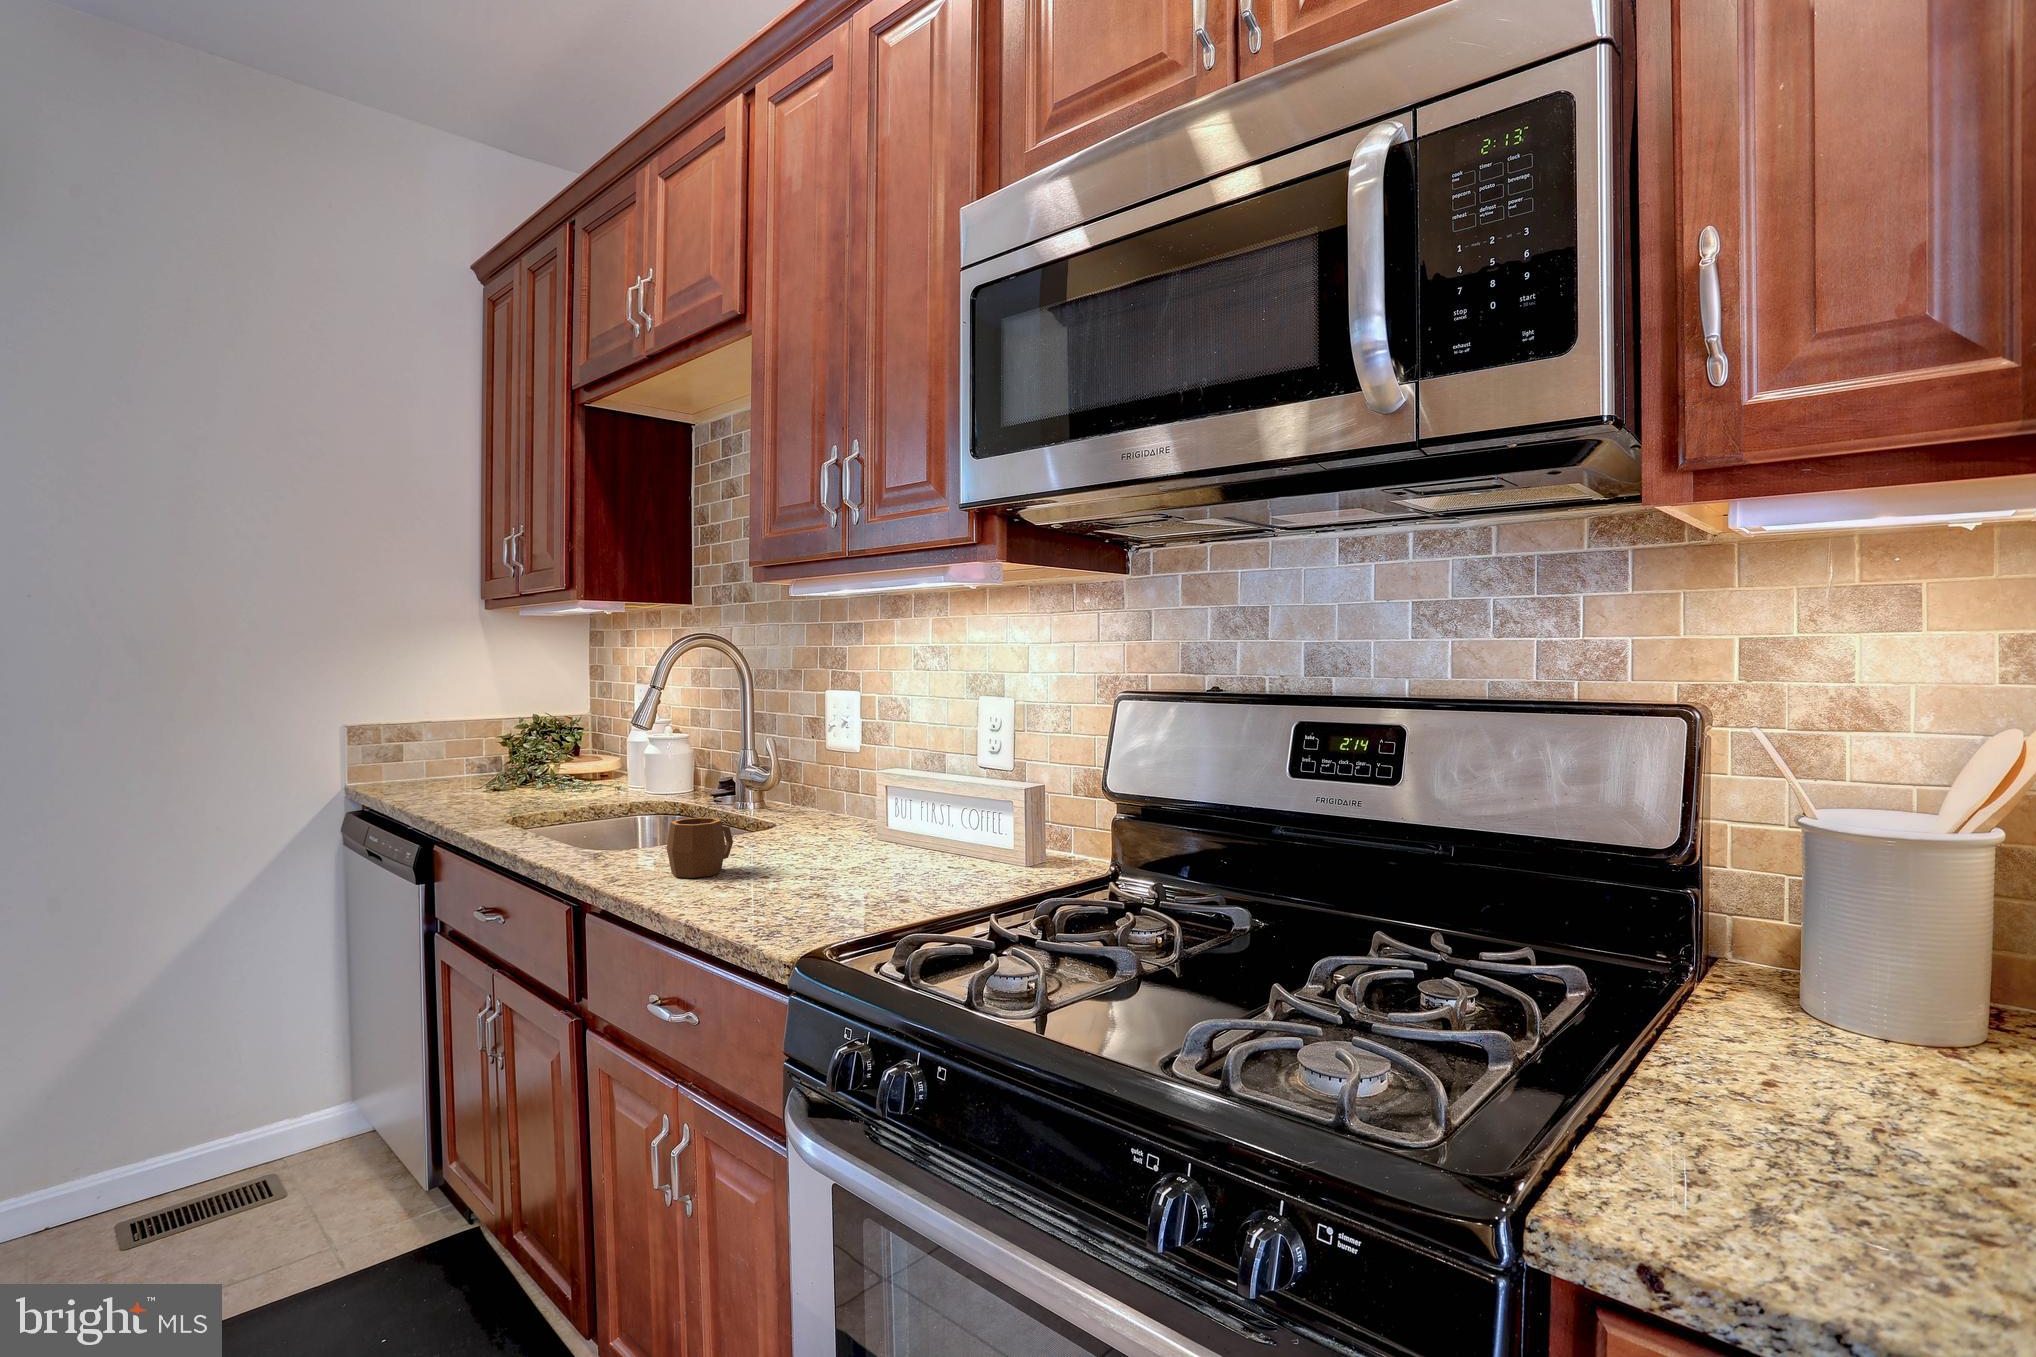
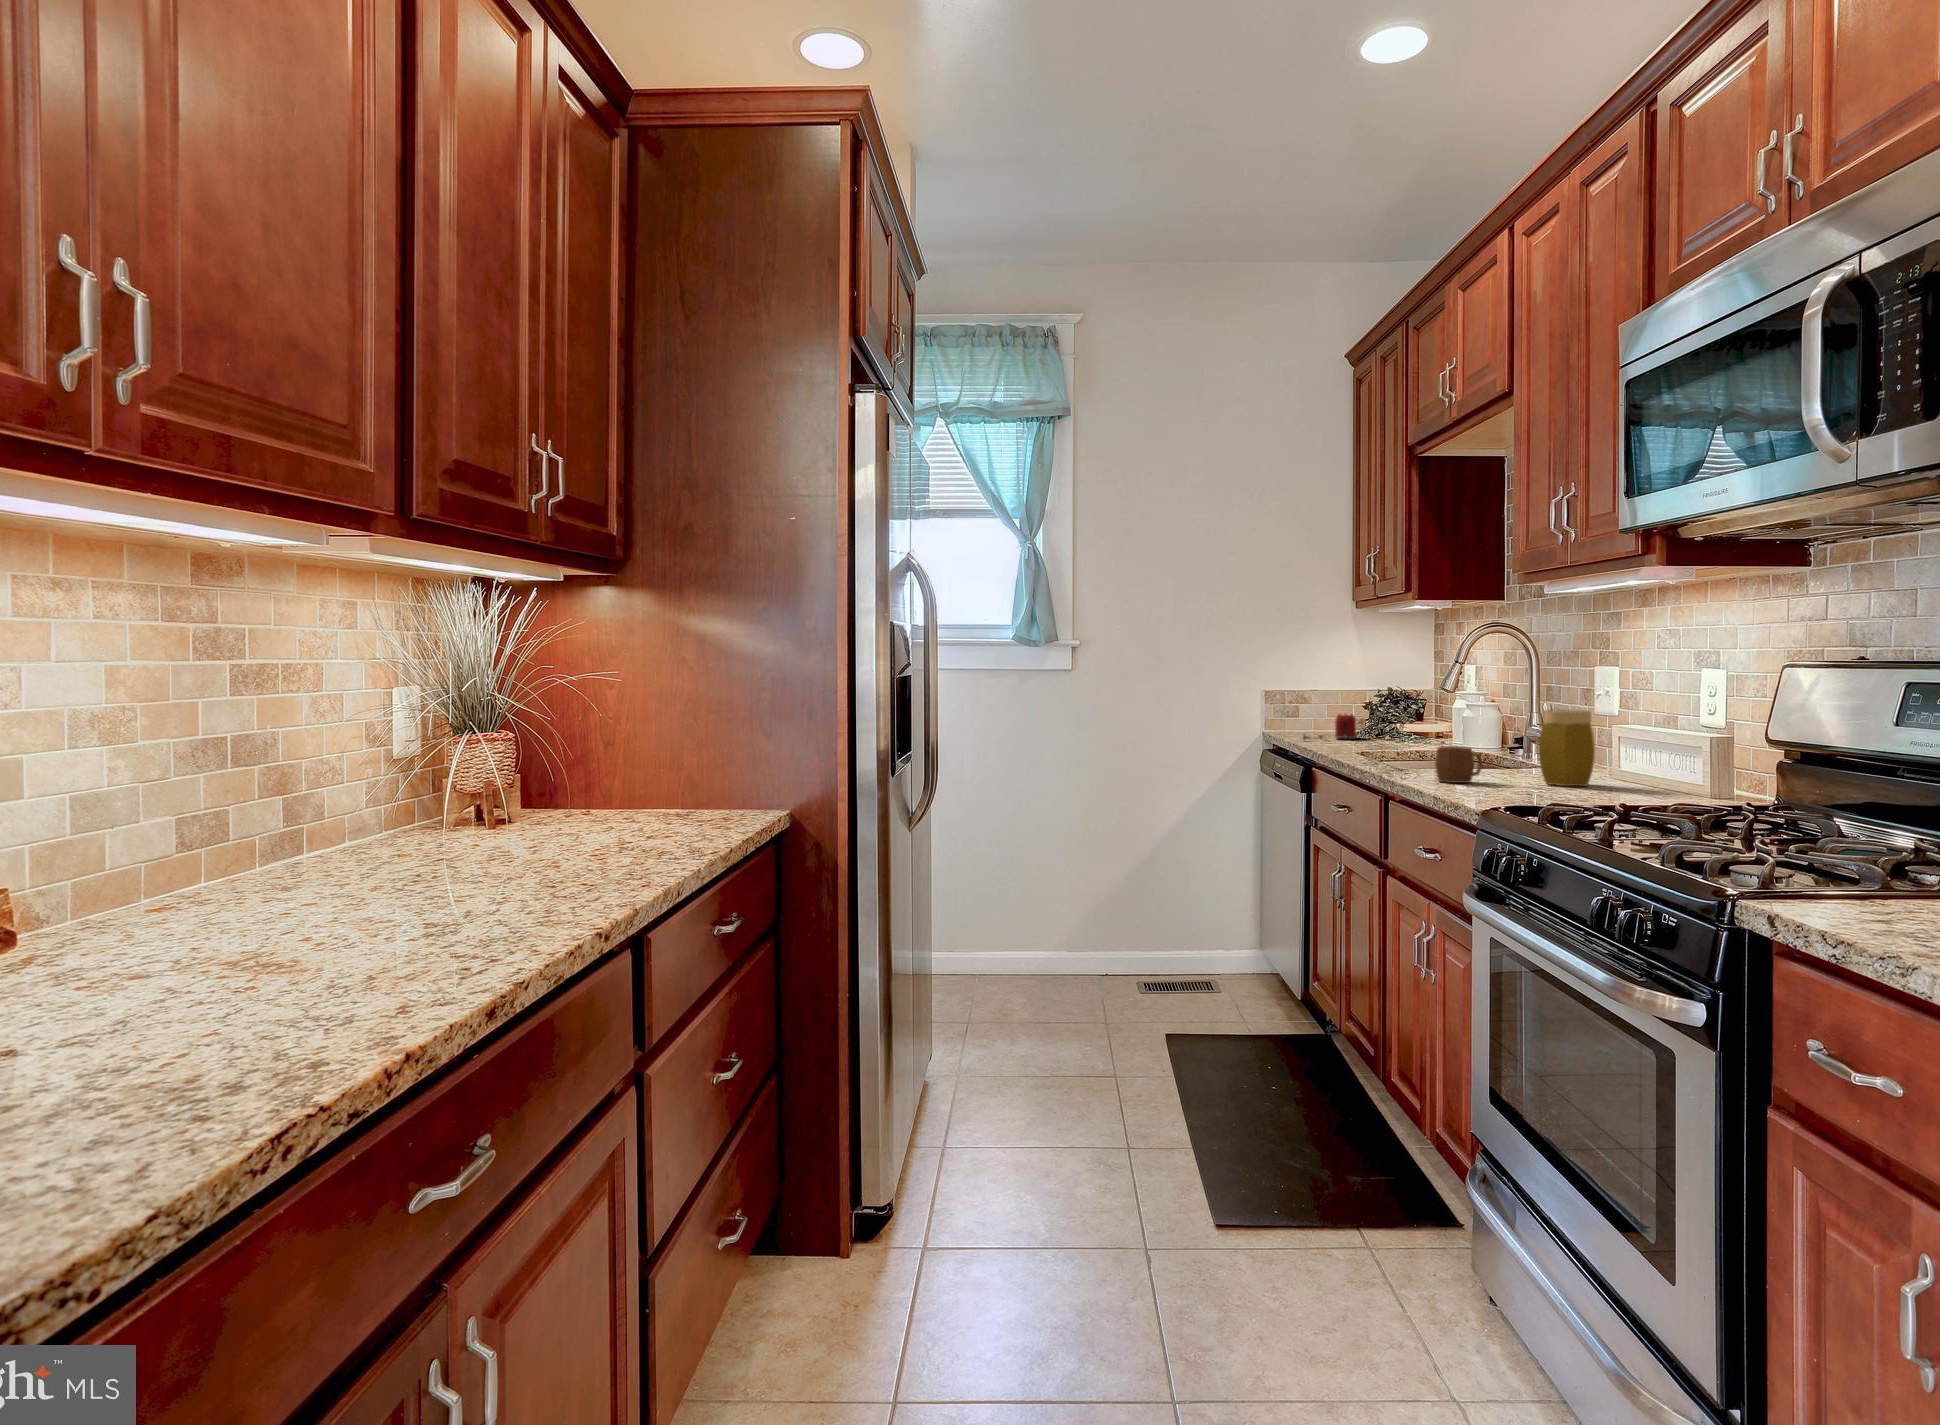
toaster: none [410,753,493,799] -> present [1303,714,1356,740]
jar: none [802,753,872,861] -> present [1539,710,1595,786]

